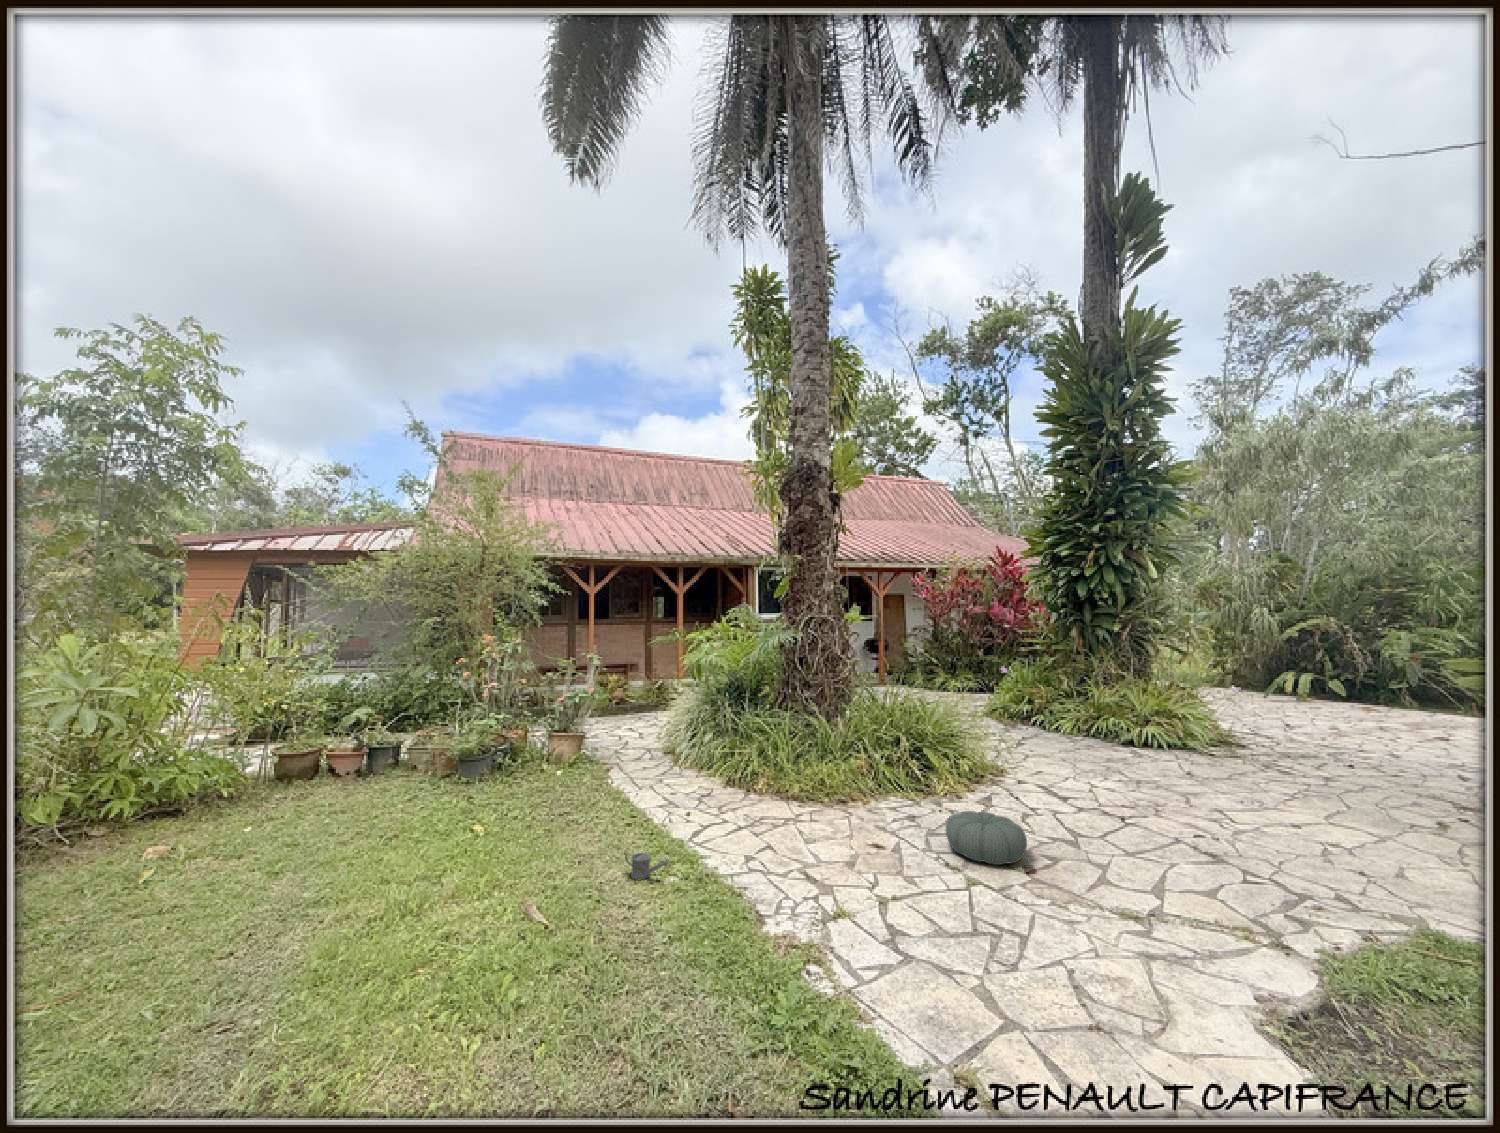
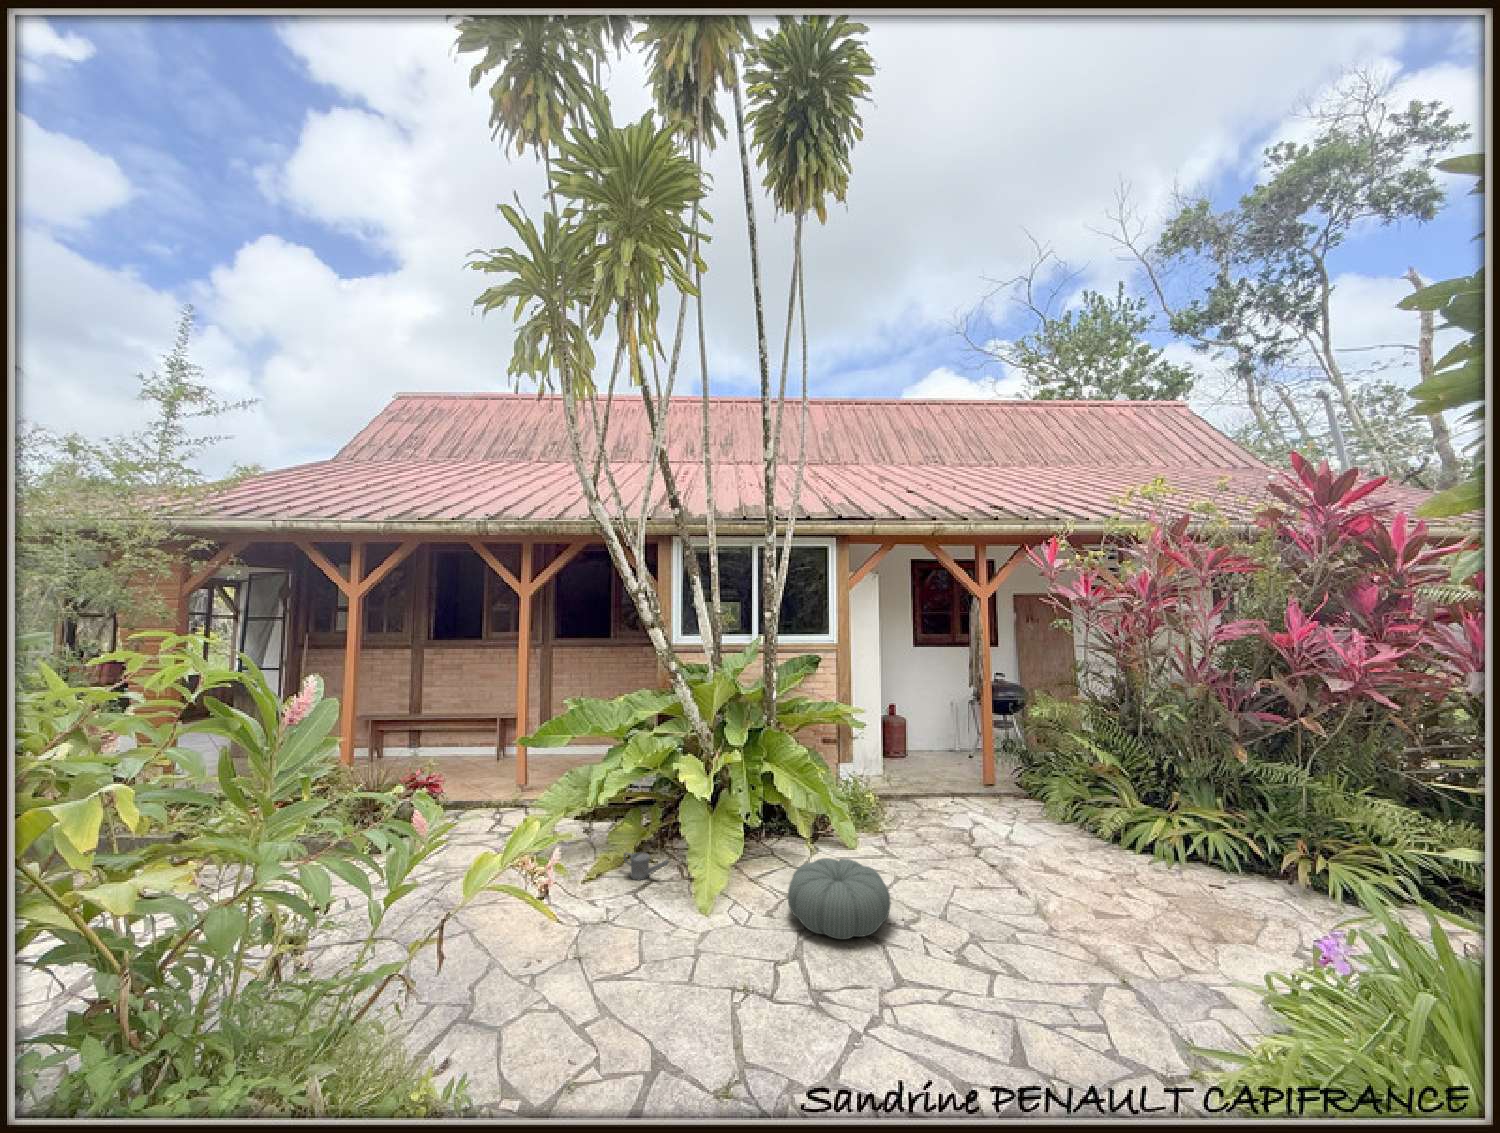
pouf: present [946,811,1027,865] -> present [788,858,891,939]

